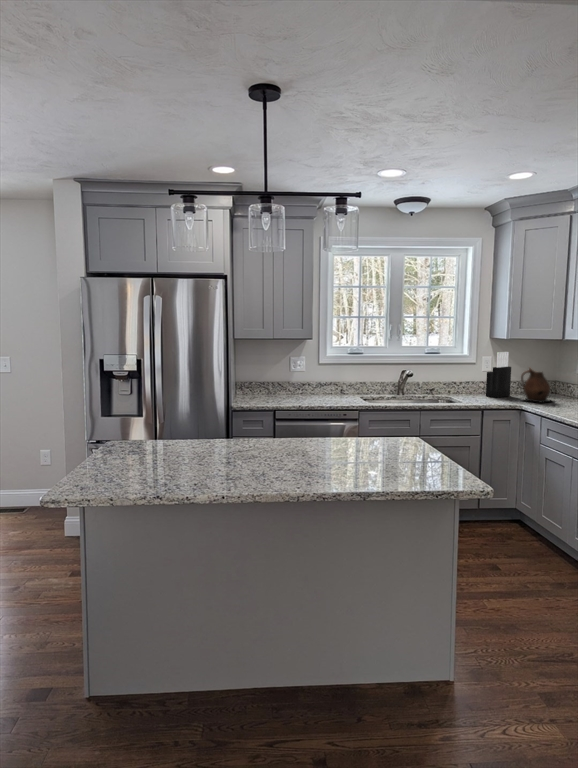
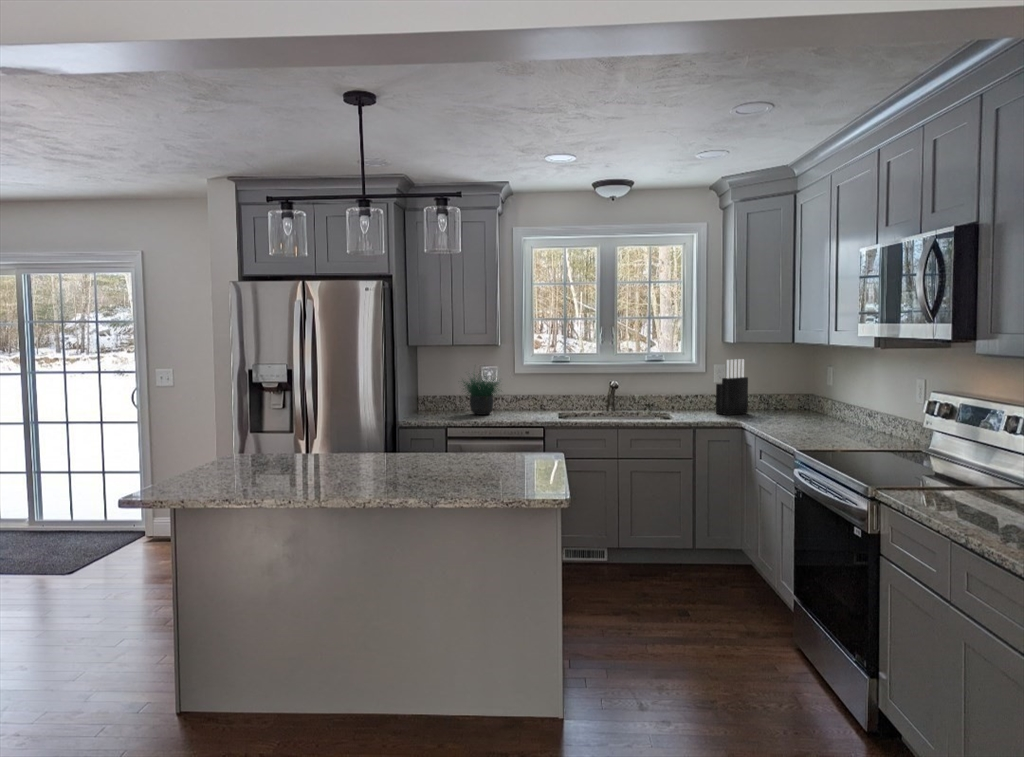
potted plant: none [273,351,321,398] -> present [464,375,499,415]
ceramic pitcher: present [521,368,550,403] -> none [751,378,793,421]

